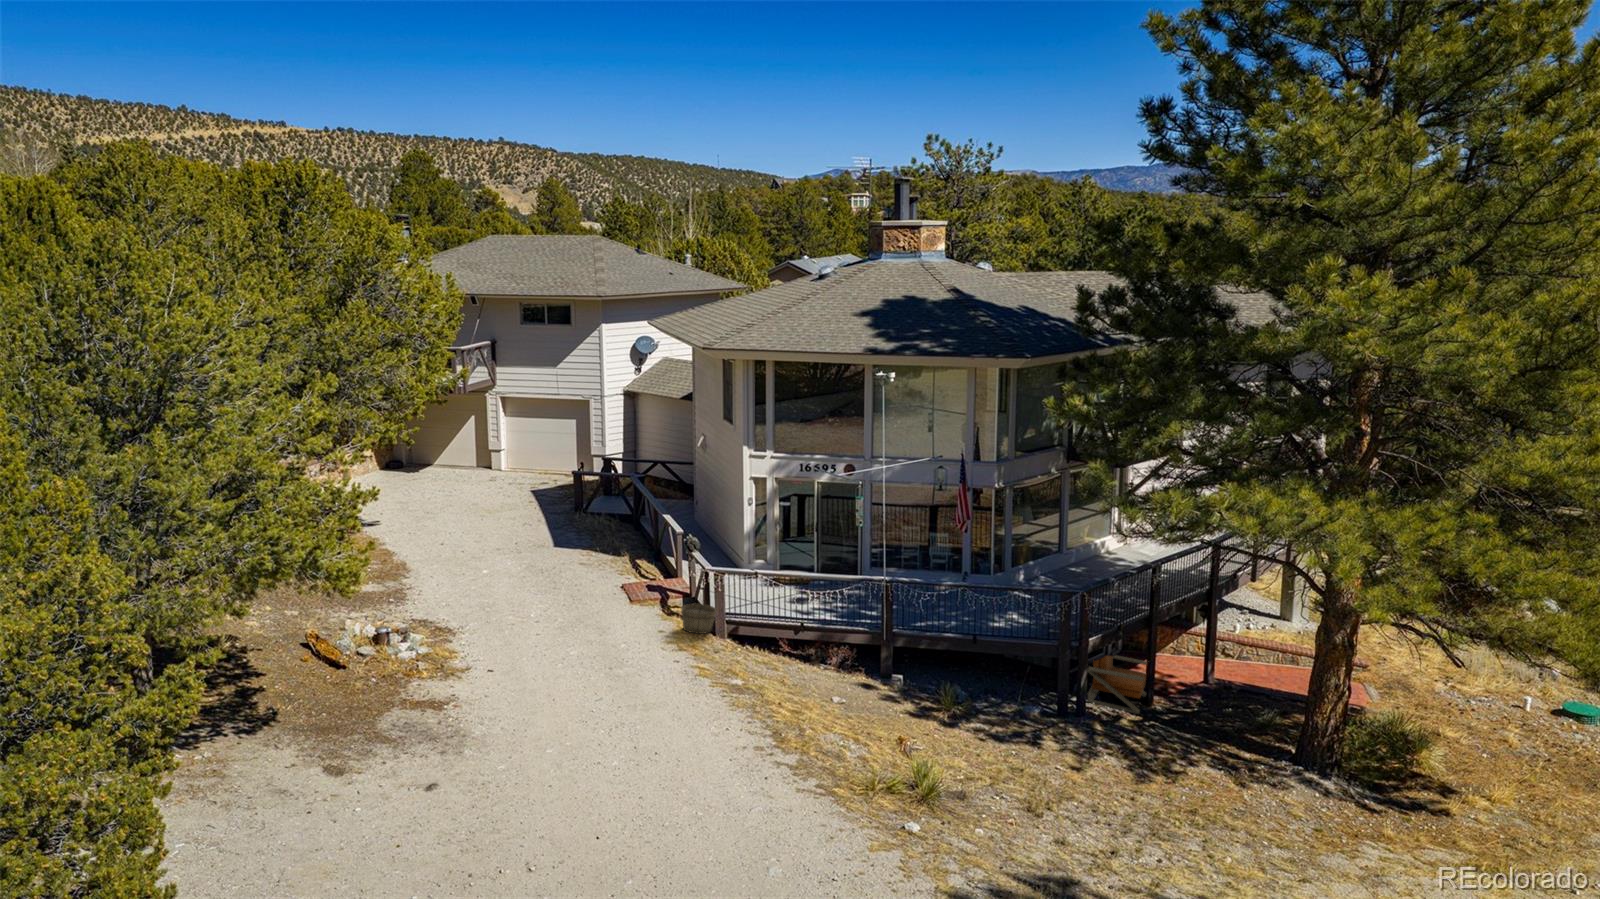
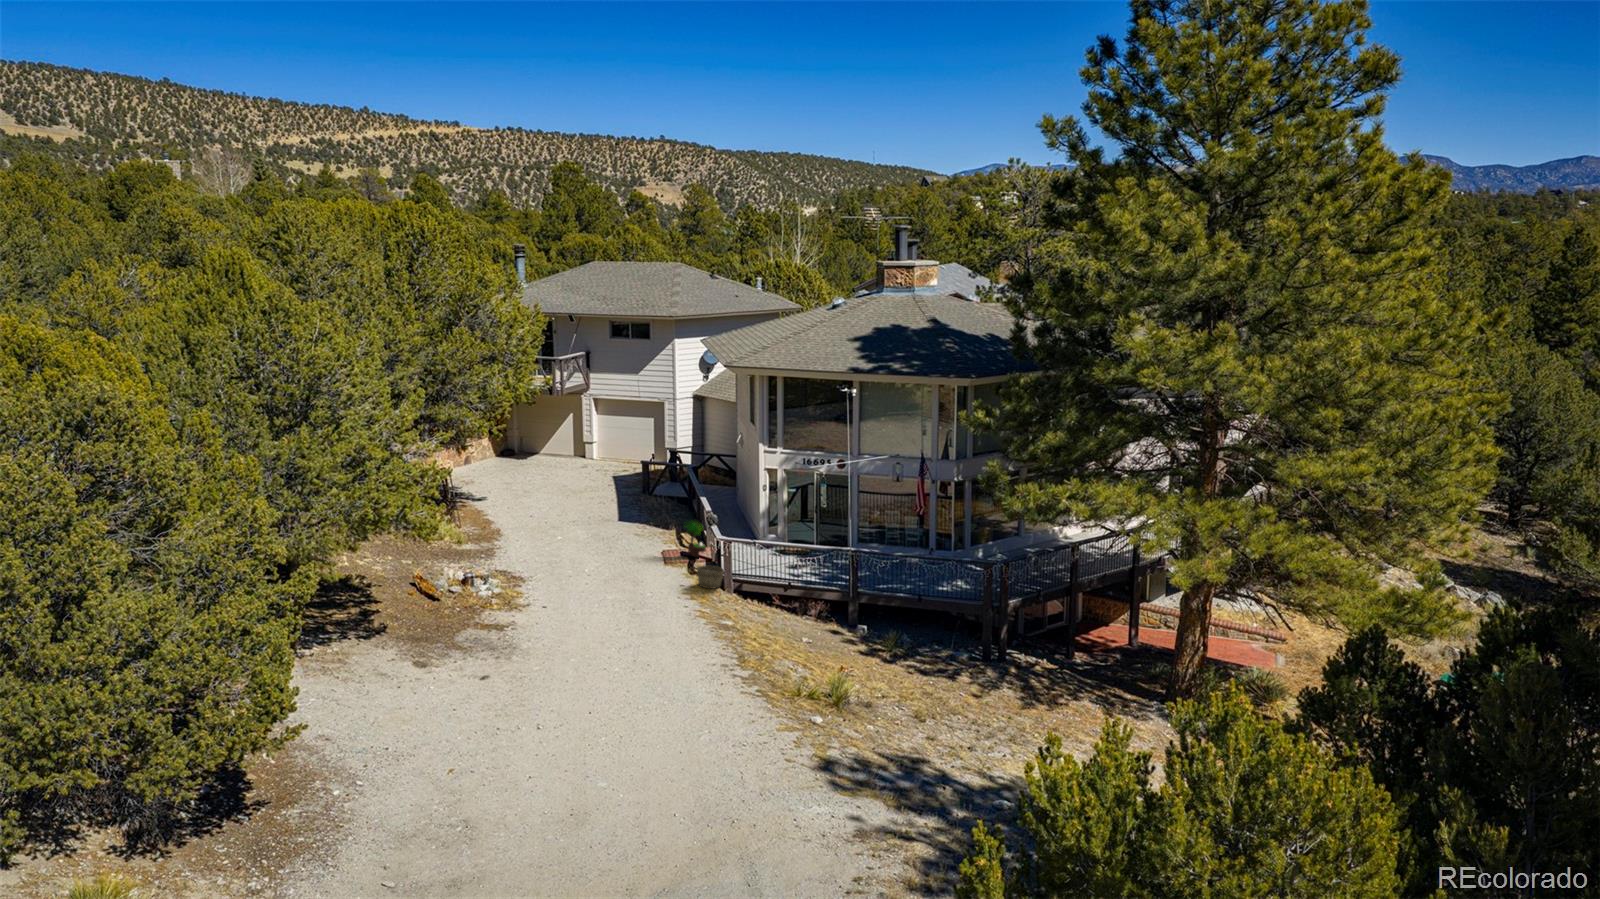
potted tree: none [649,540,679,591] -> present [685,521,706,557]
lounge chair: present [1087,656,1147,714] -> none [1016,599,1078,666]

